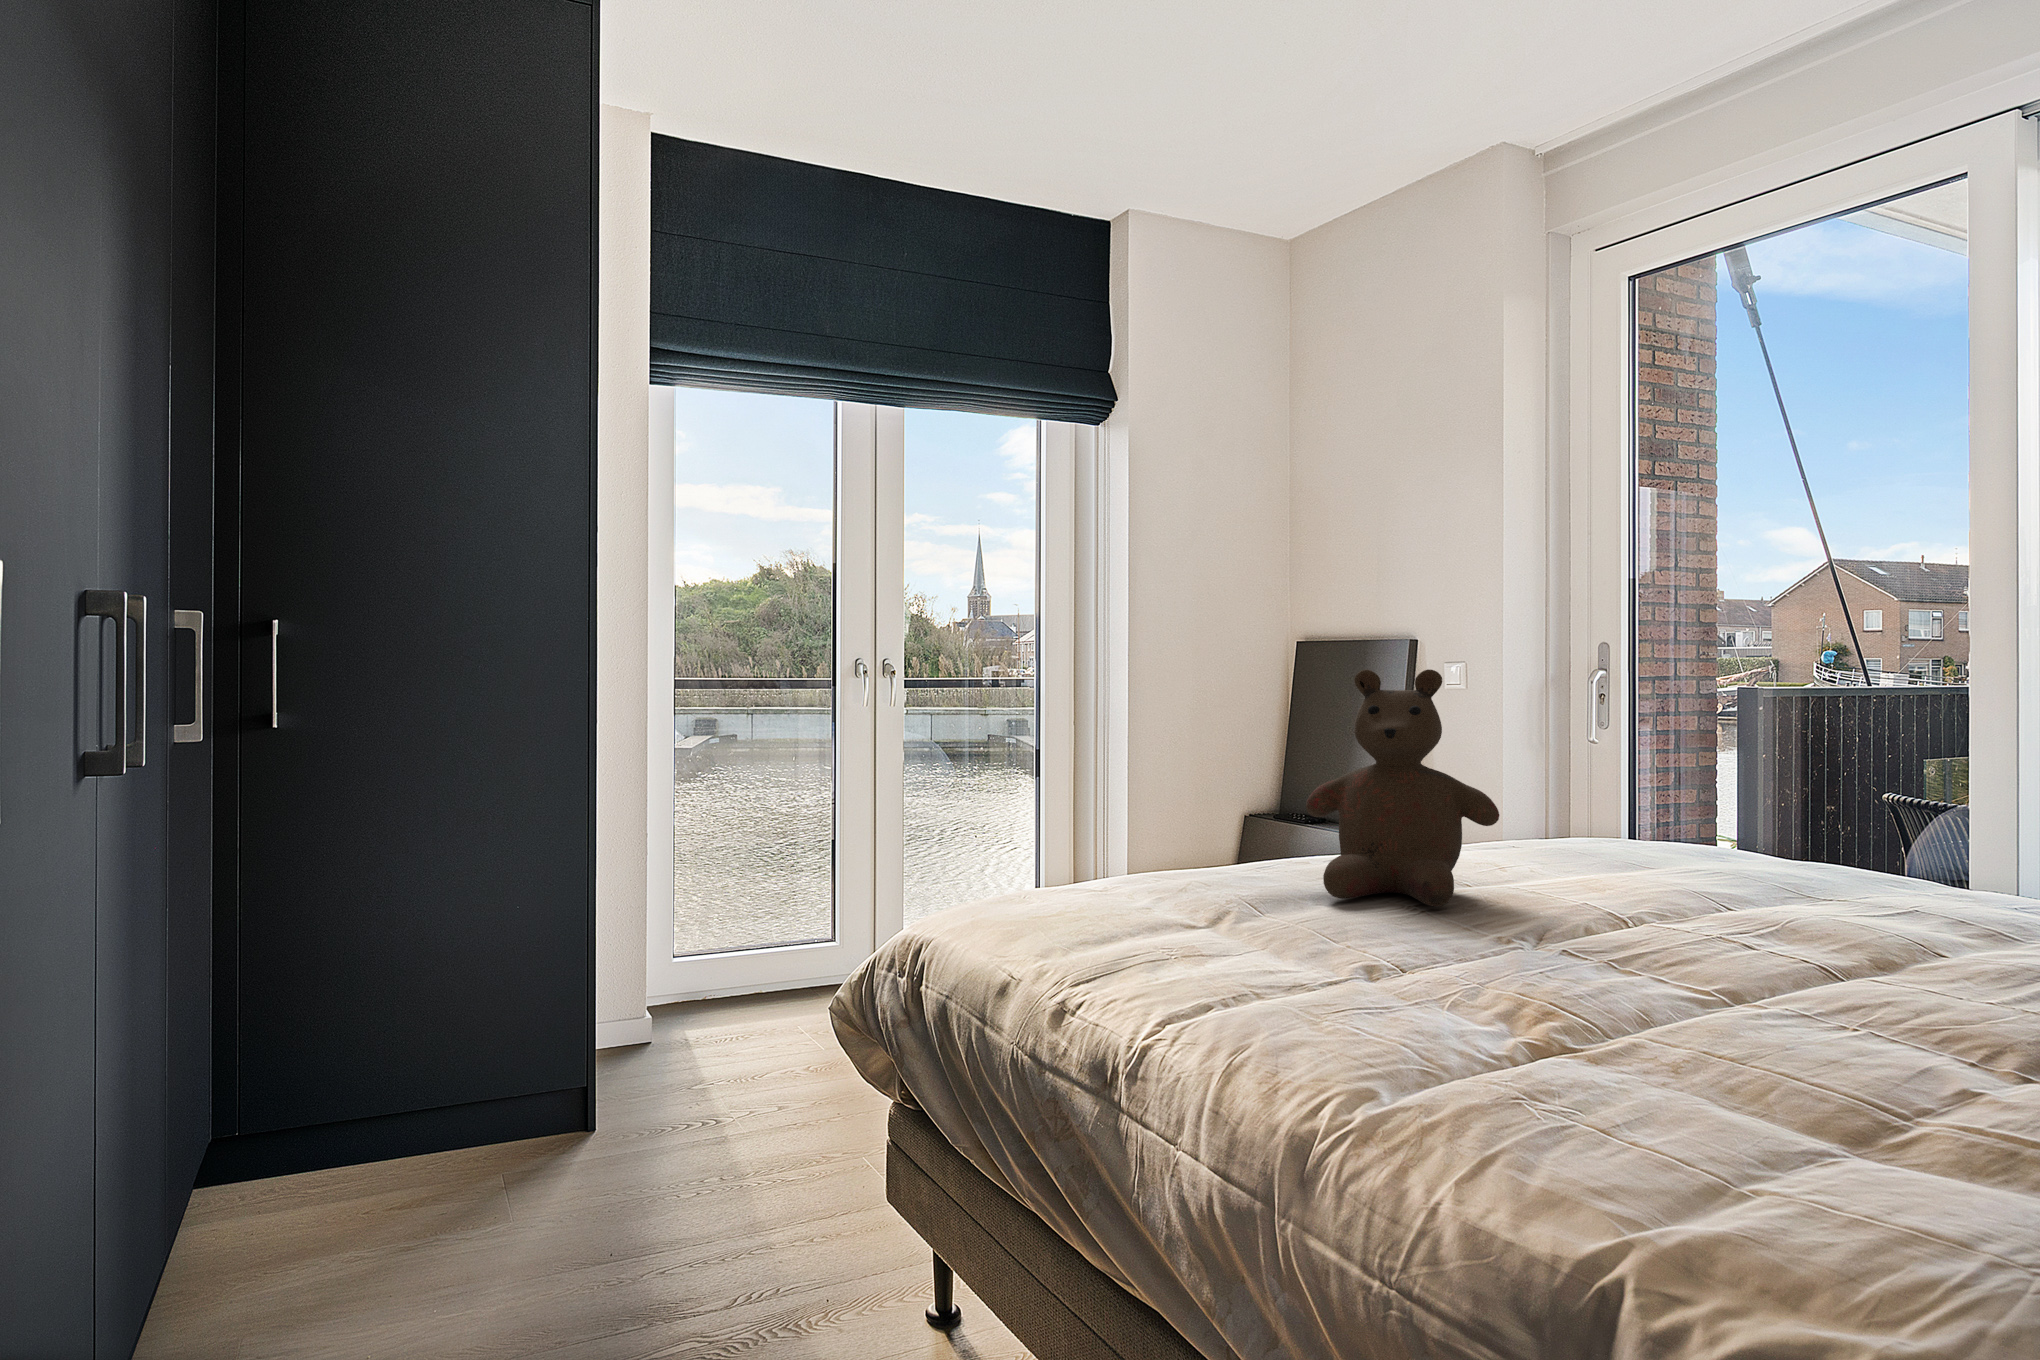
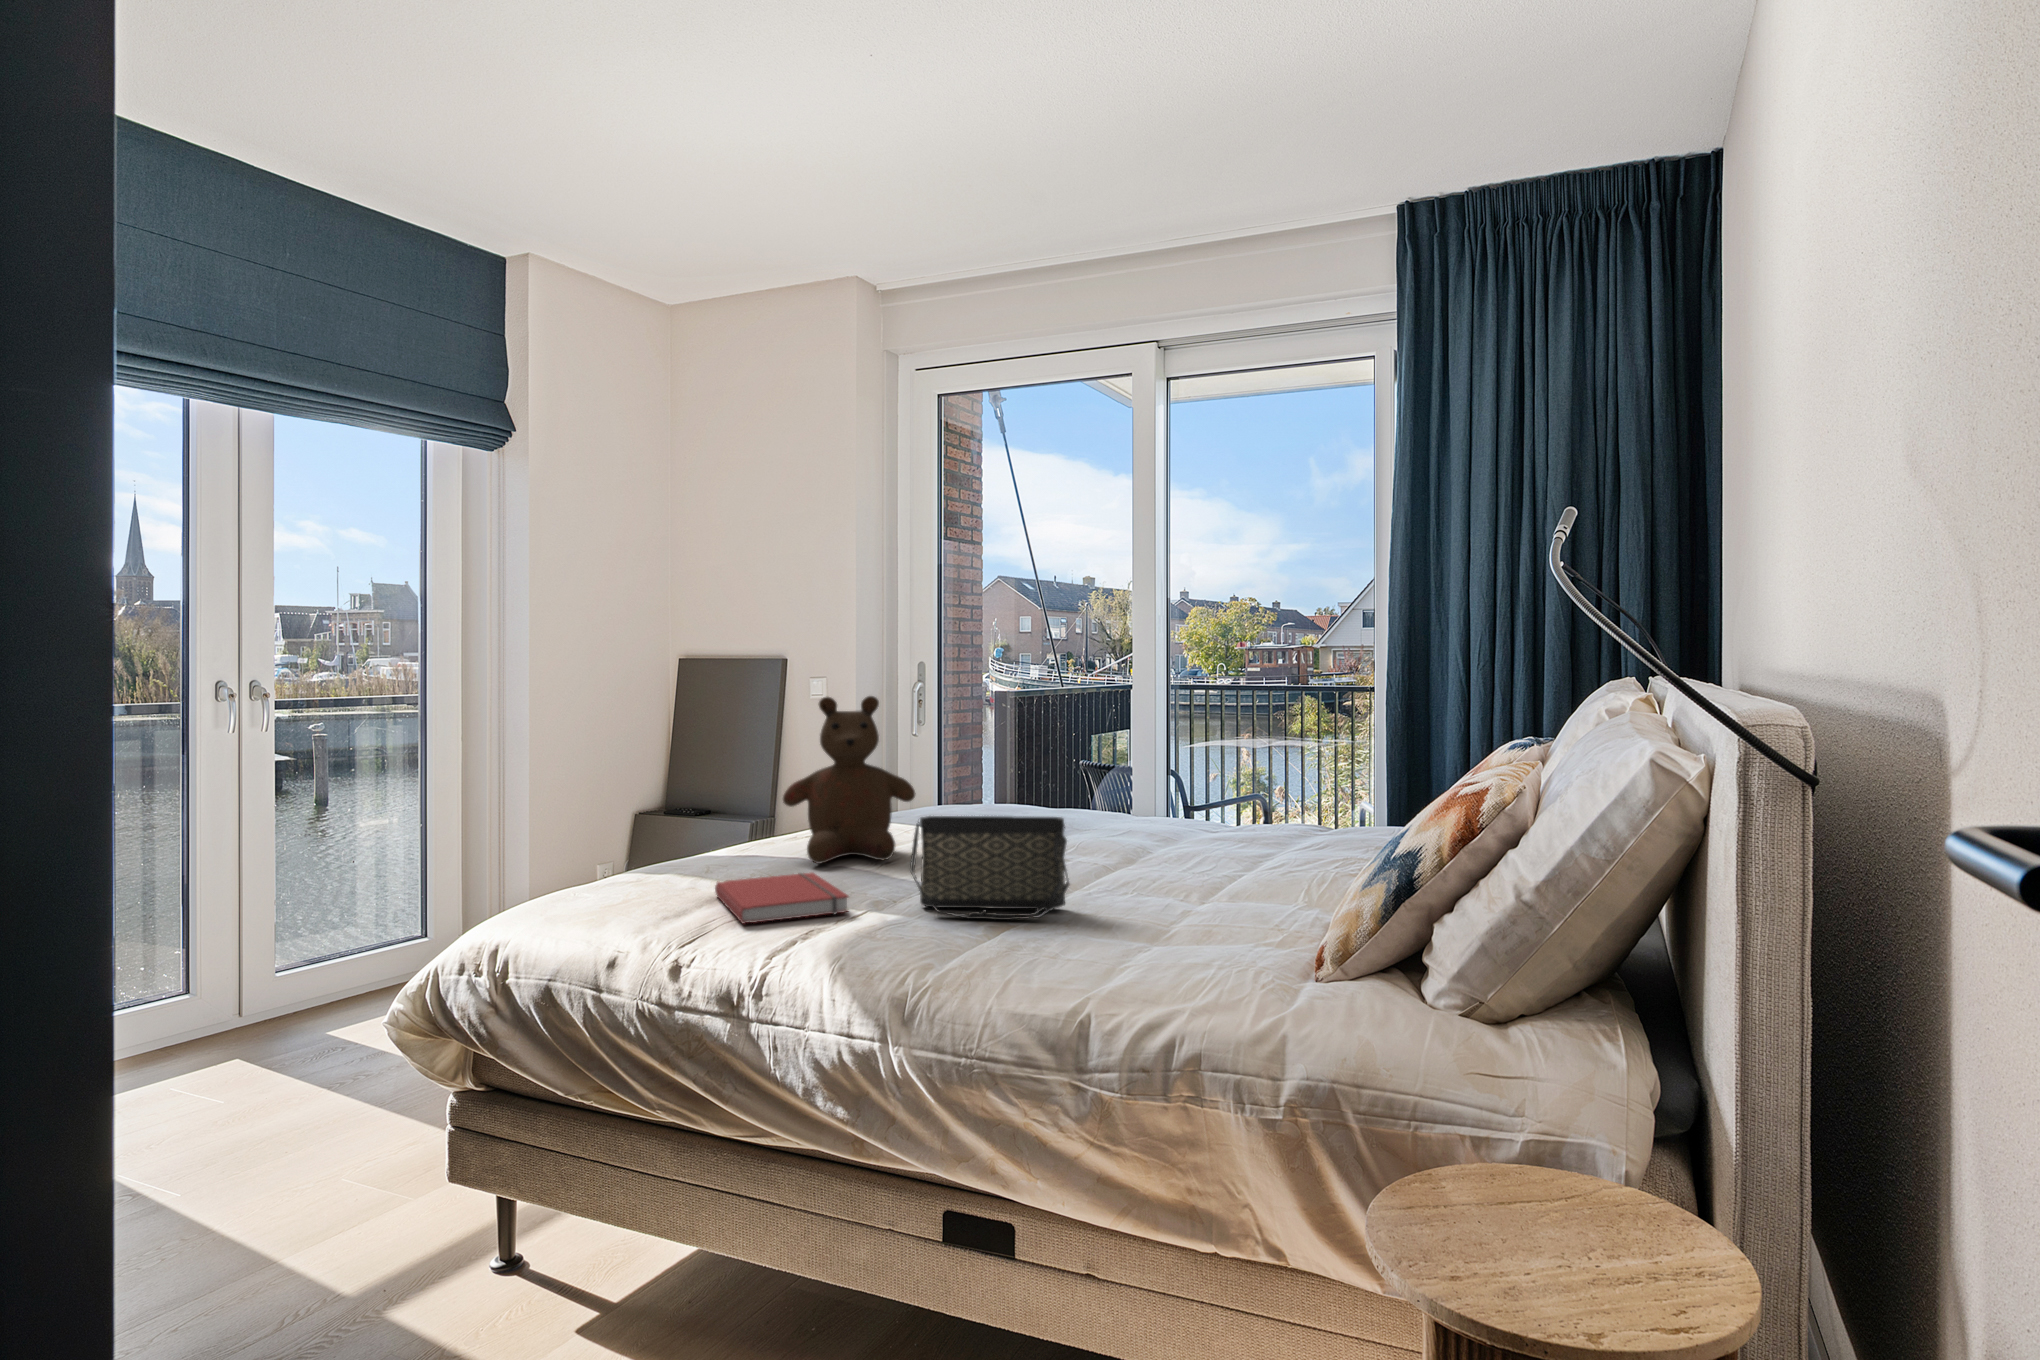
handbag: none [1411,846,1698,1046] -> present [910,816,1069,920]
book: none [1159,904,1318,976] -> present [715,873,848,924]

